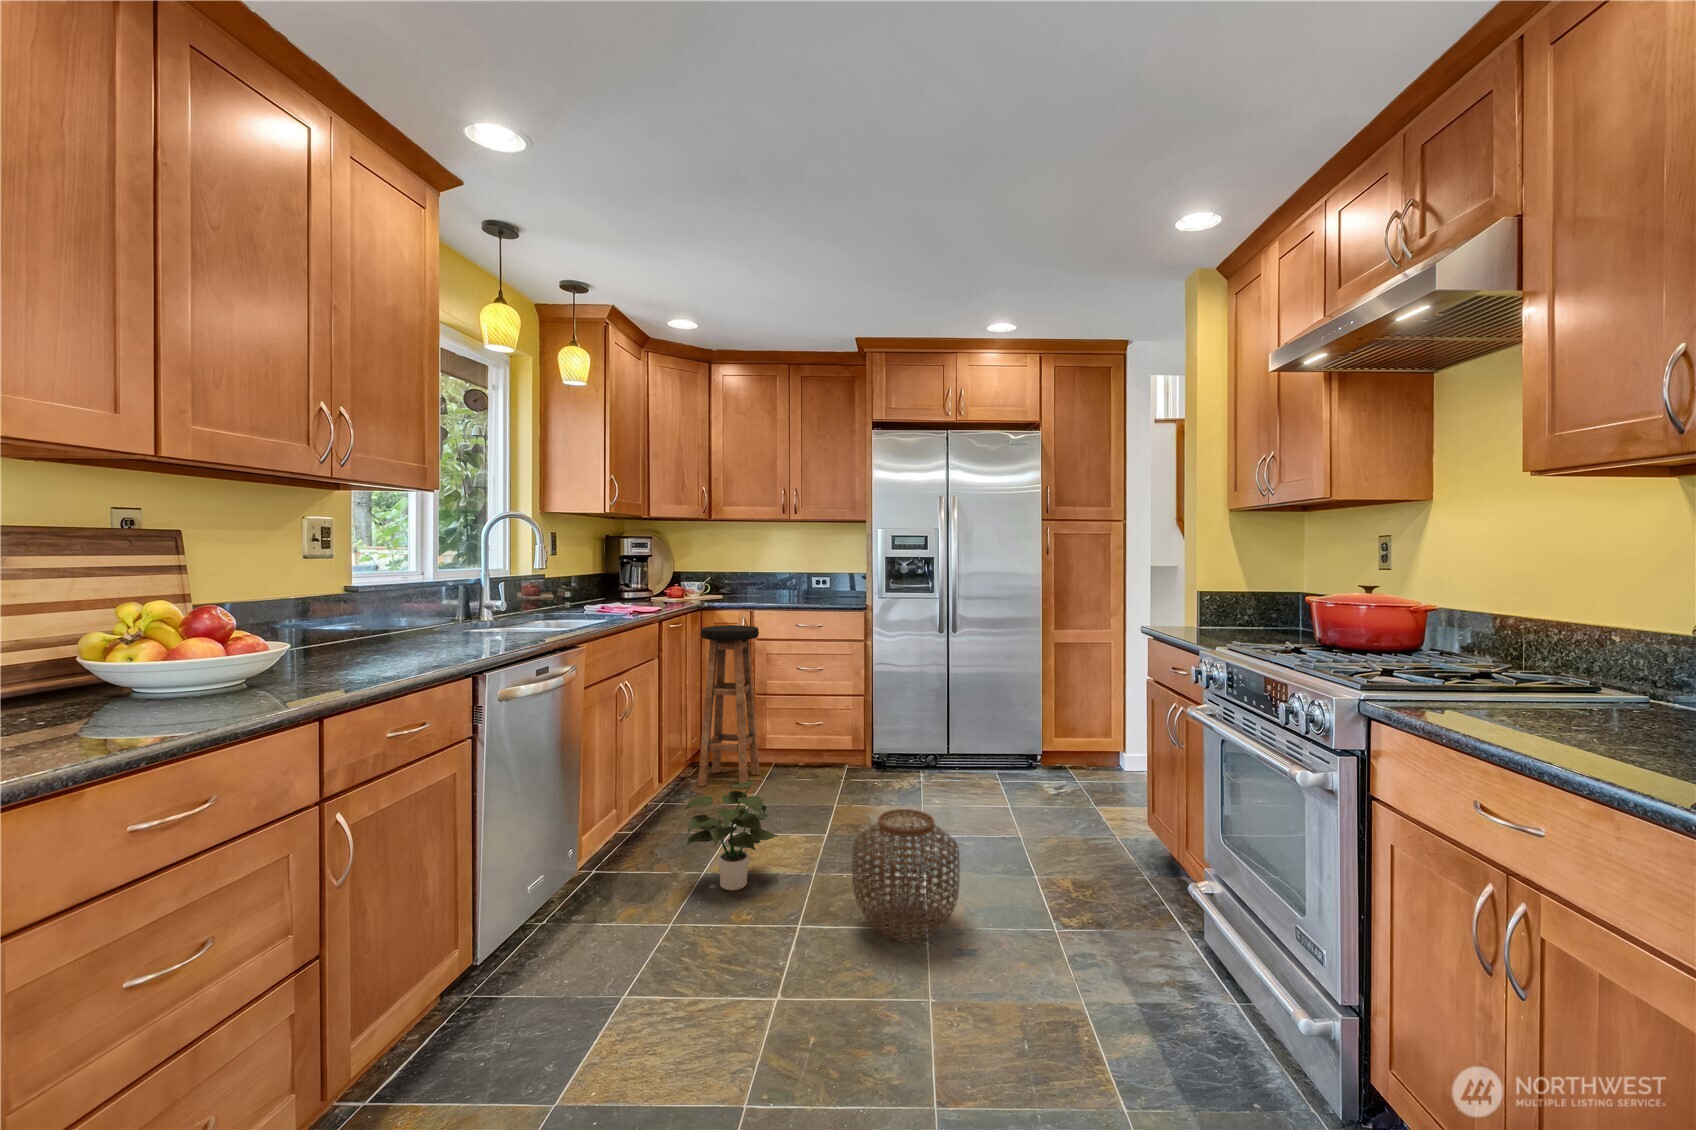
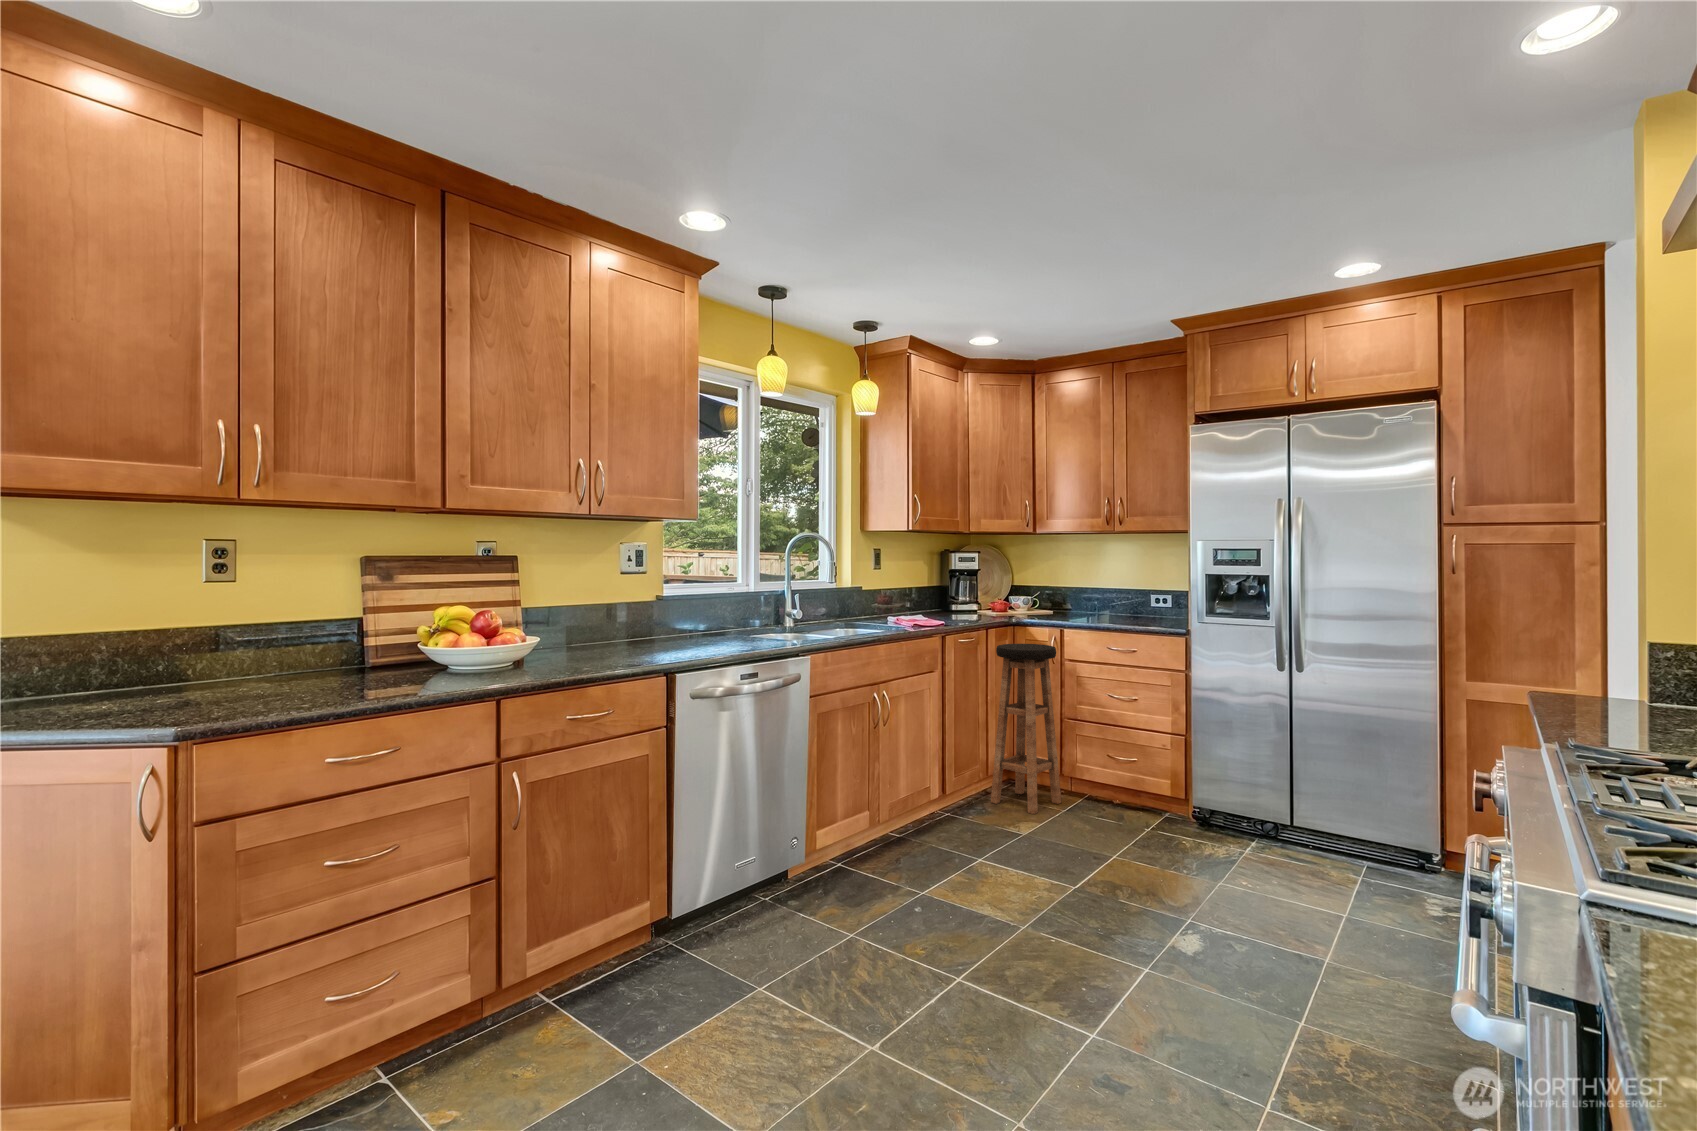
potted plant: present [685,781,778,890] -> none [894,799,987,900]
woven basket: present [852,809,960,942] -> none [1003,854,1122,1001]

